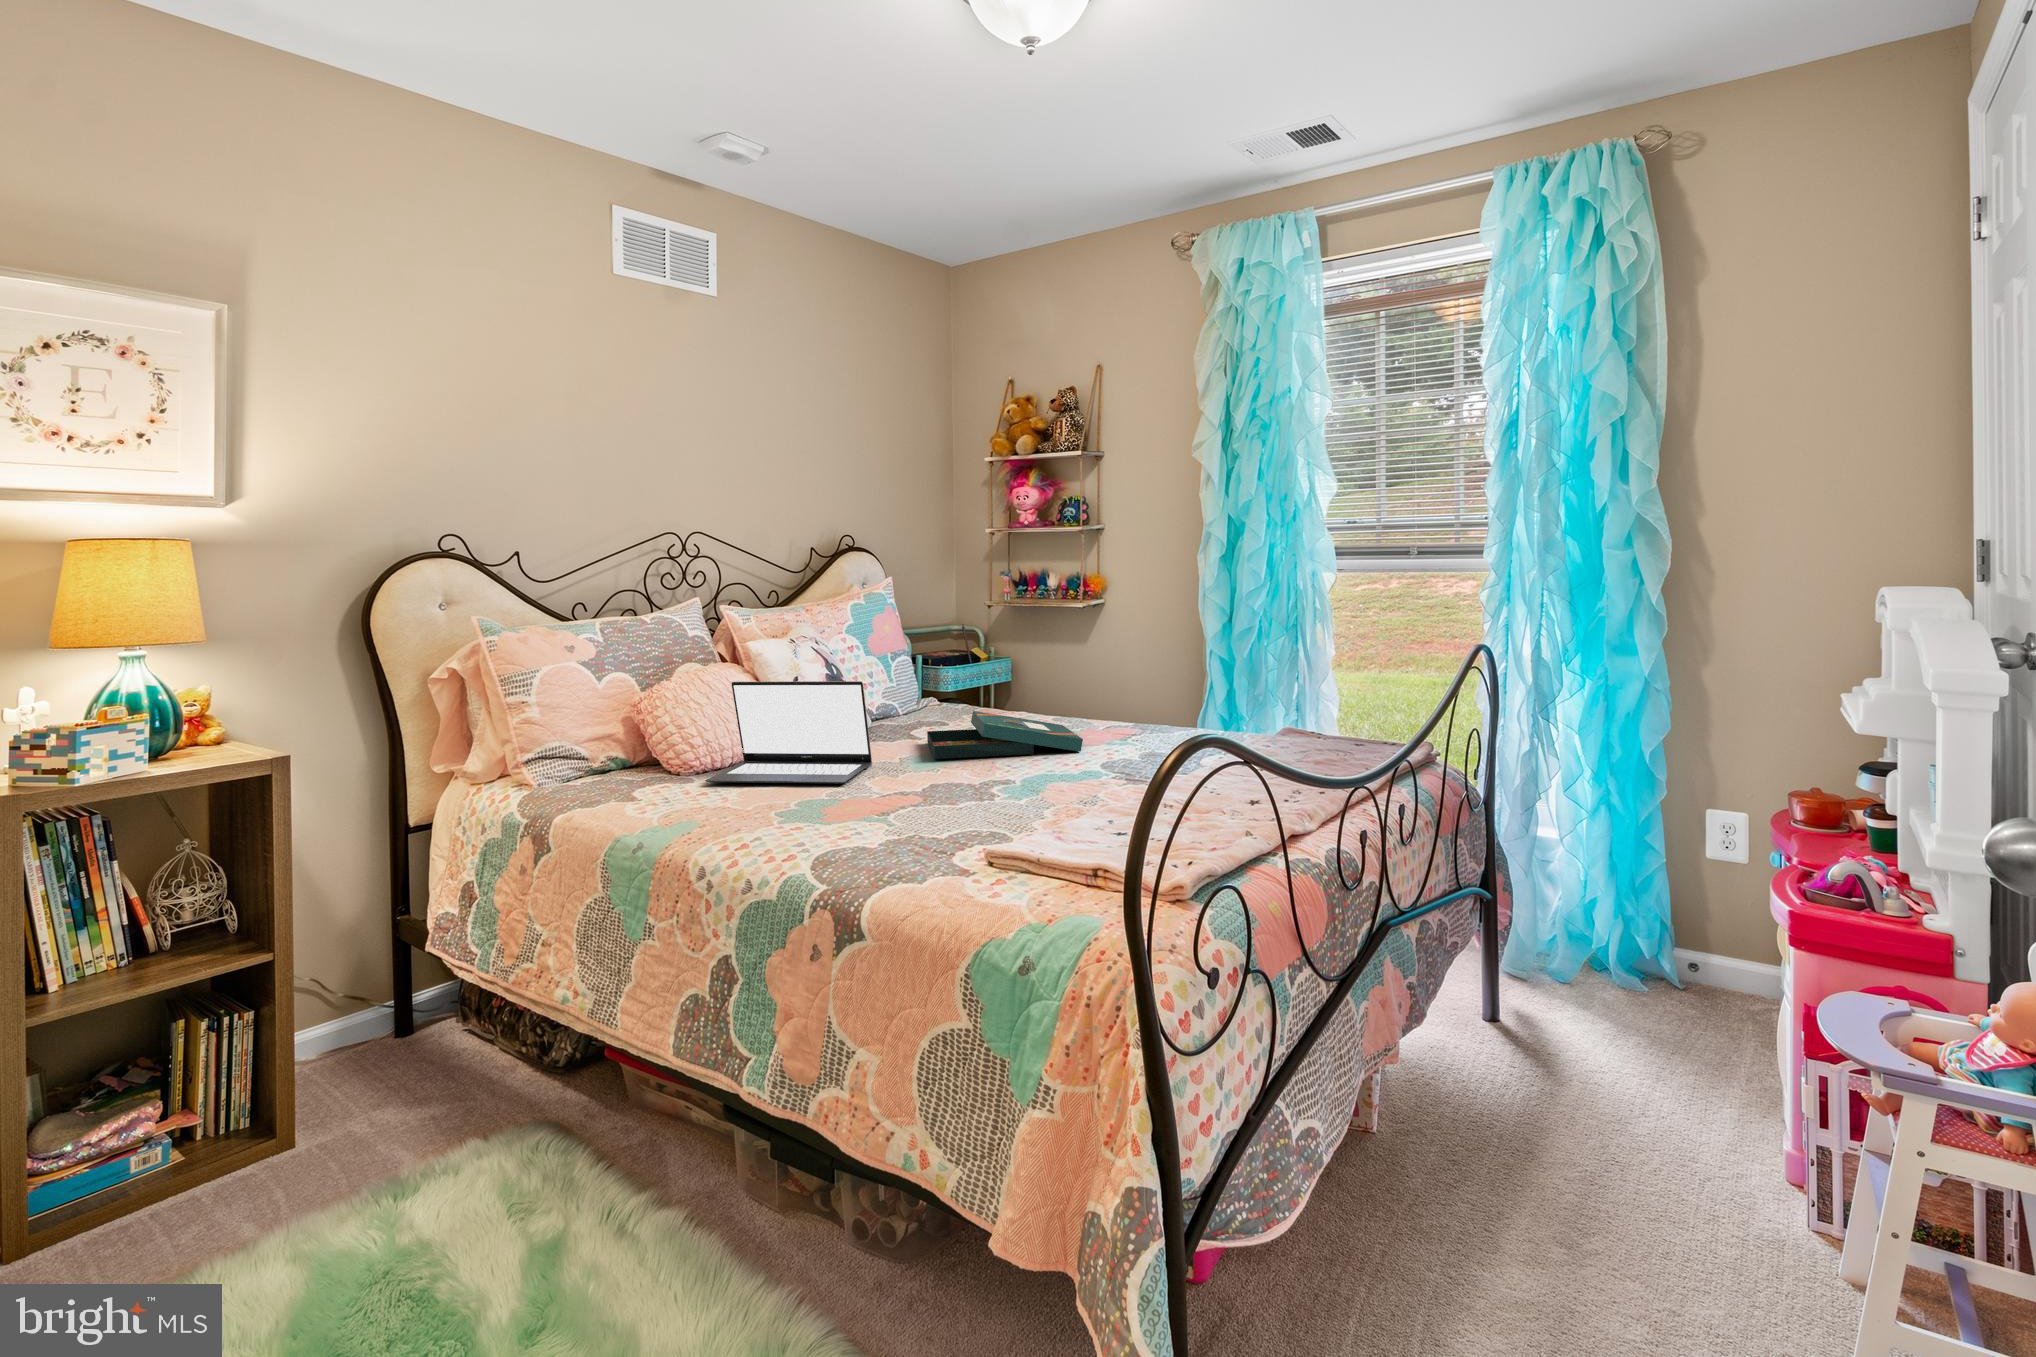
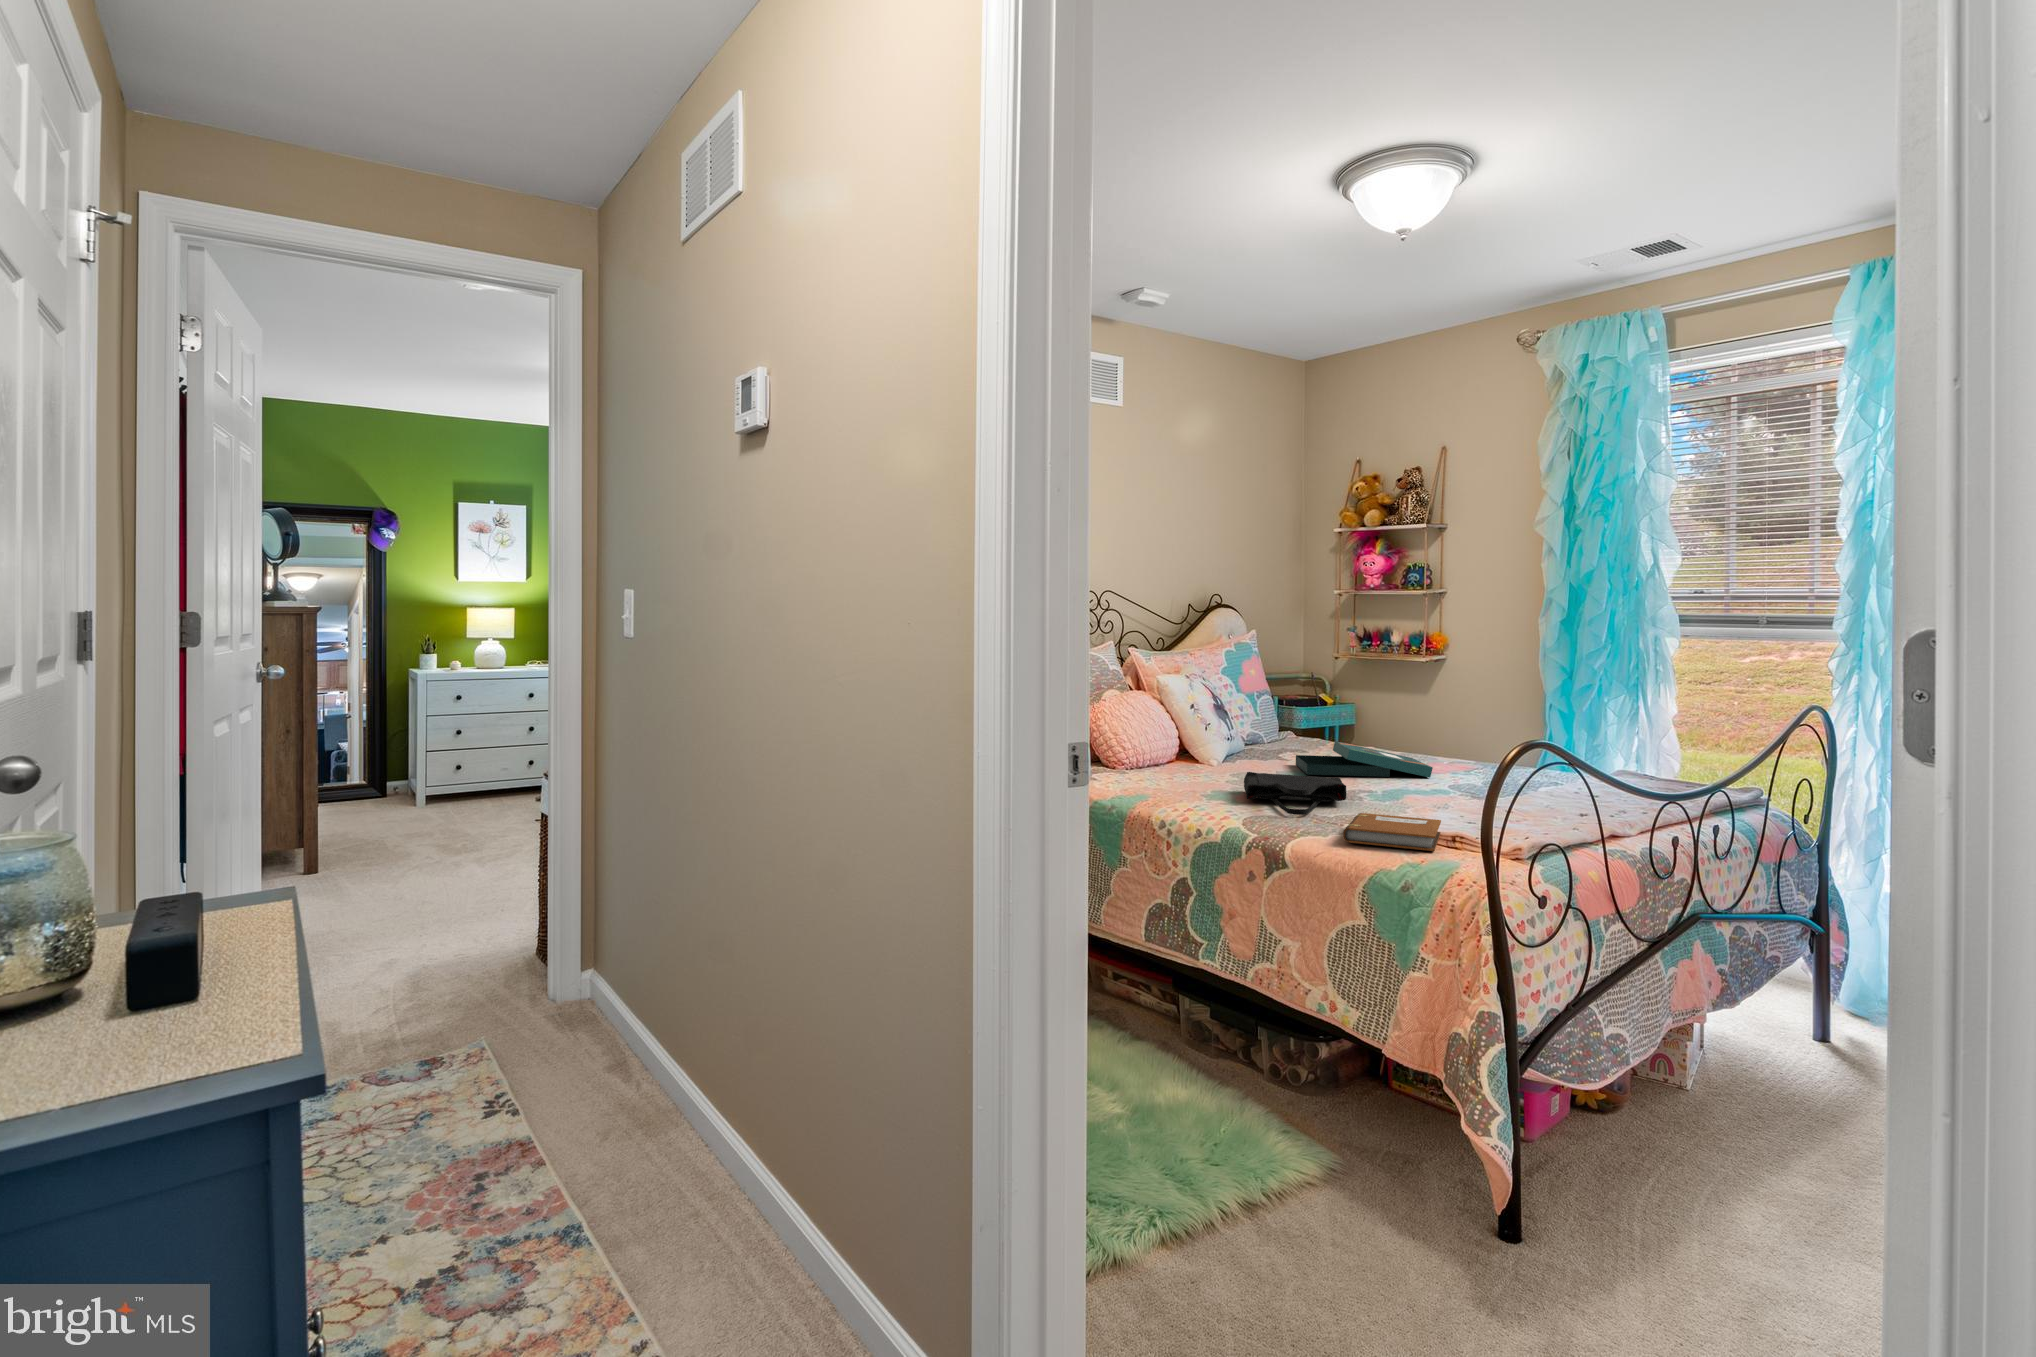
laptop: present [705,681,872,784] -> none [1136,705,1257,785]
tote bag: none [834,768,969,835] -> present [1244,772,1346,815]
notebook: none [939,831,1079,894] -> present [1343,813,1441,851]

